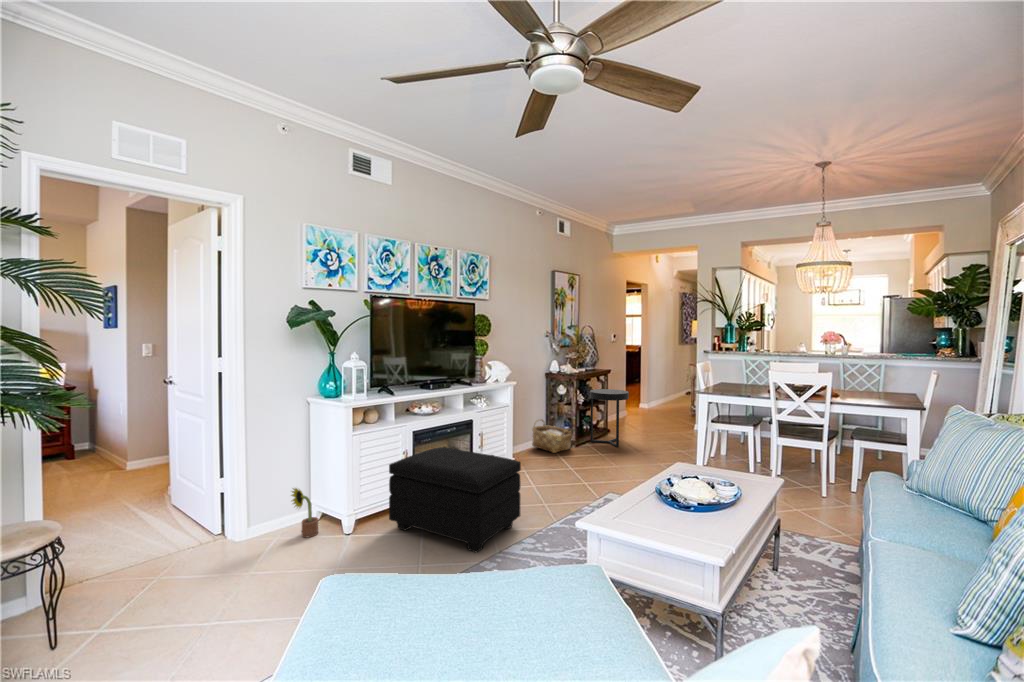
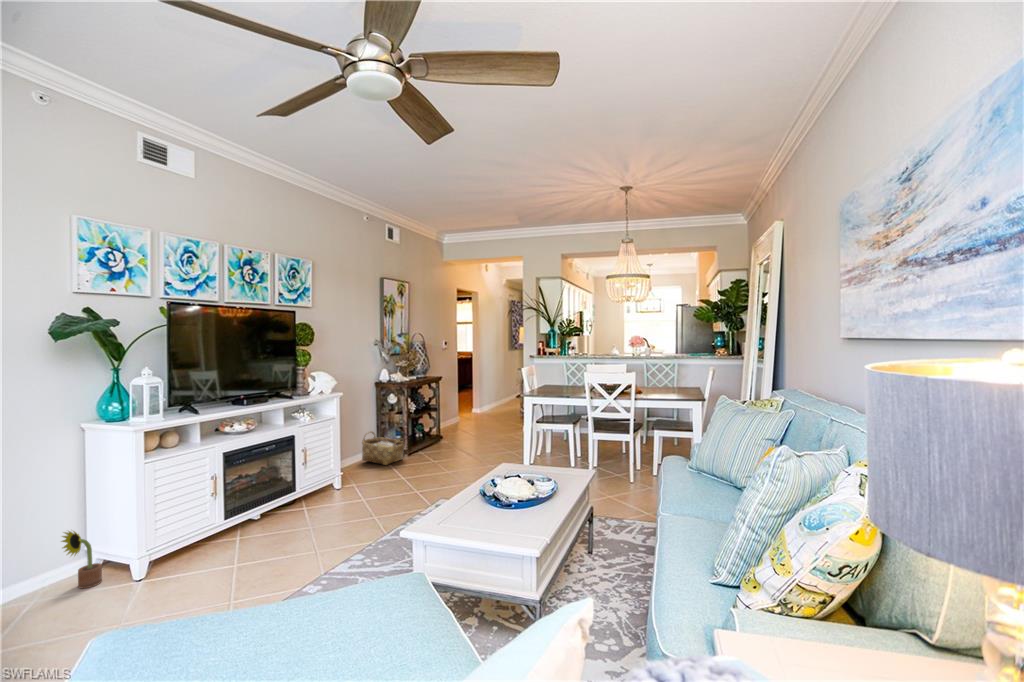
side table: present [590,389,629,447] -> none [422,396,460,453]
footstool: present [389,447,521,552] -> none [198,468,351,568]

